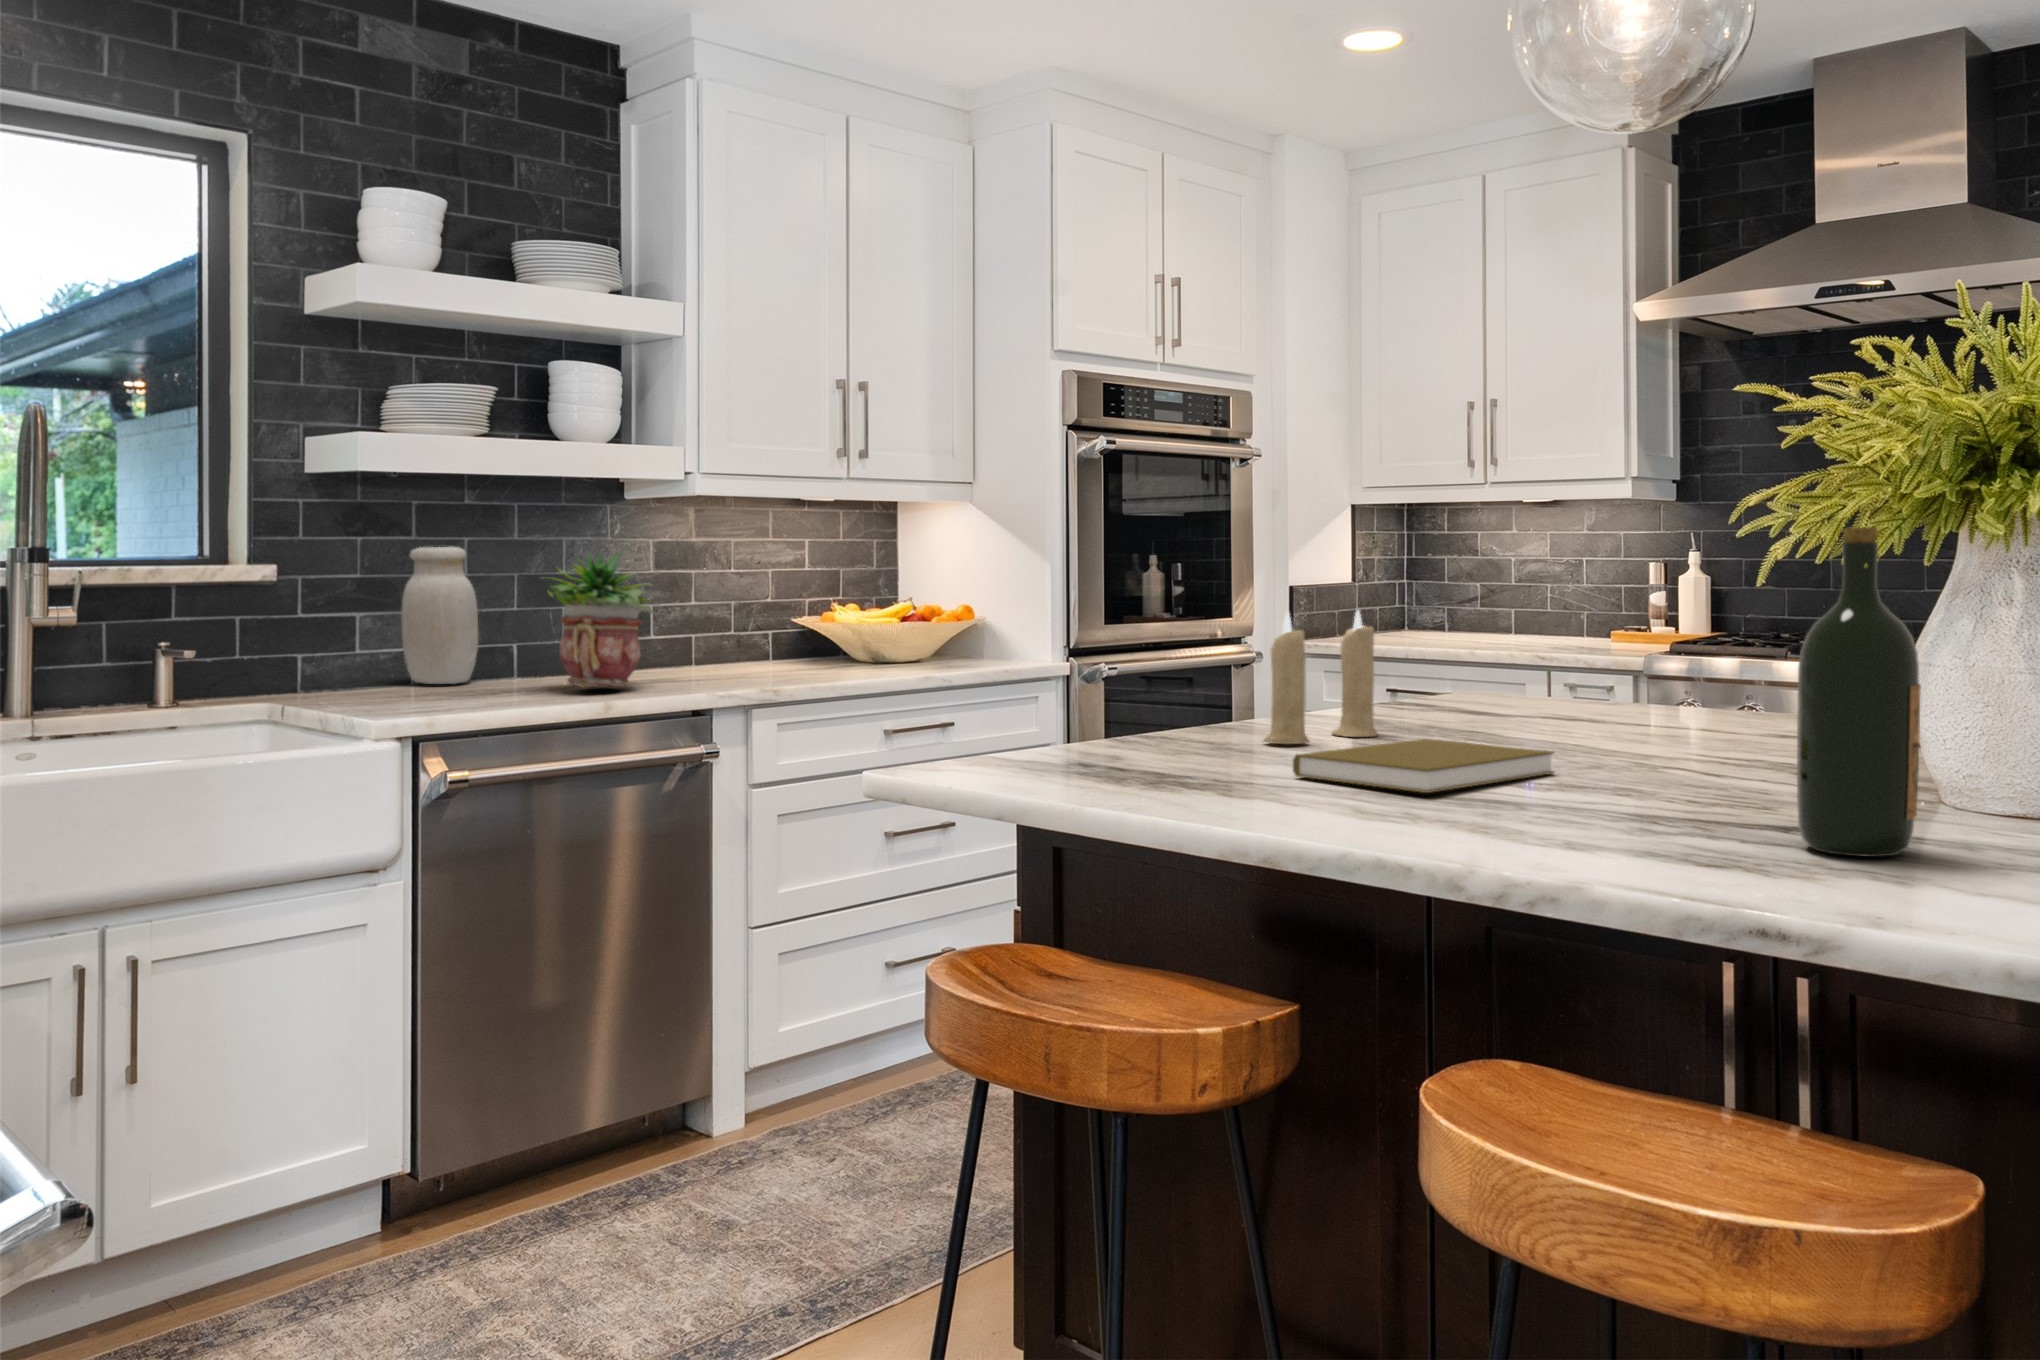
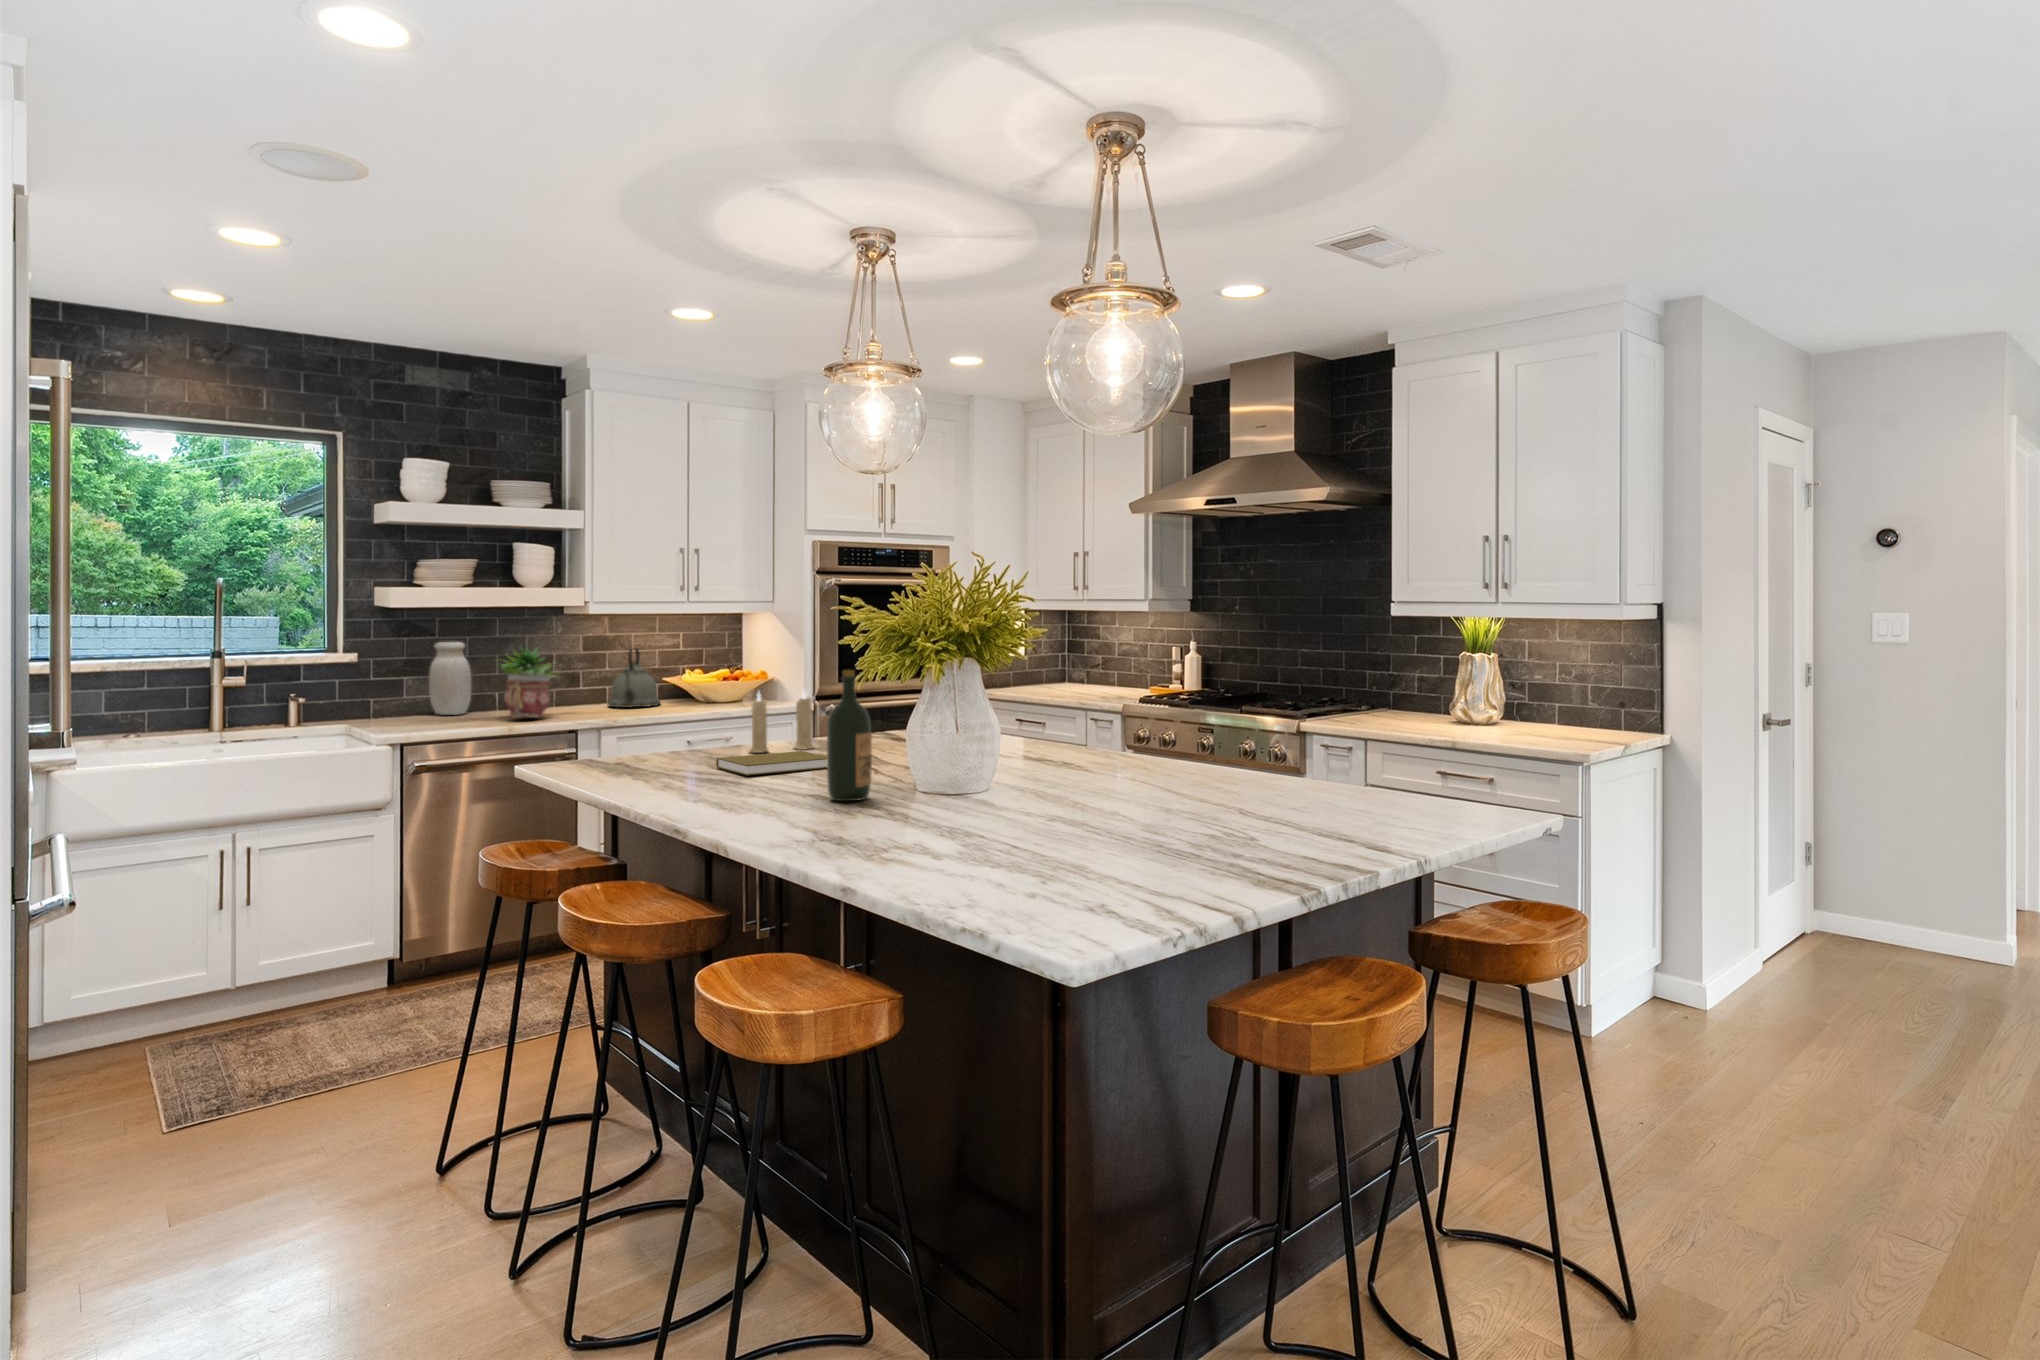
kettle: none [714,562,808,669] -> present [608,648,661,707]

